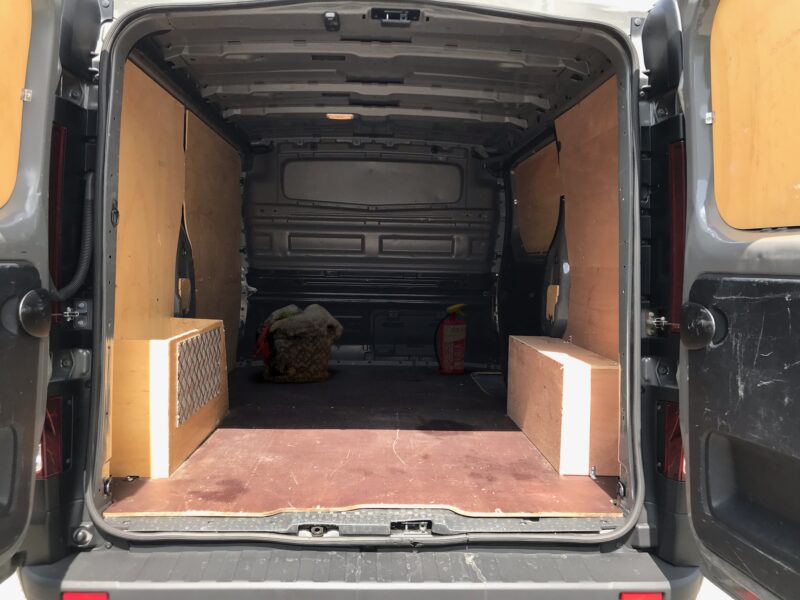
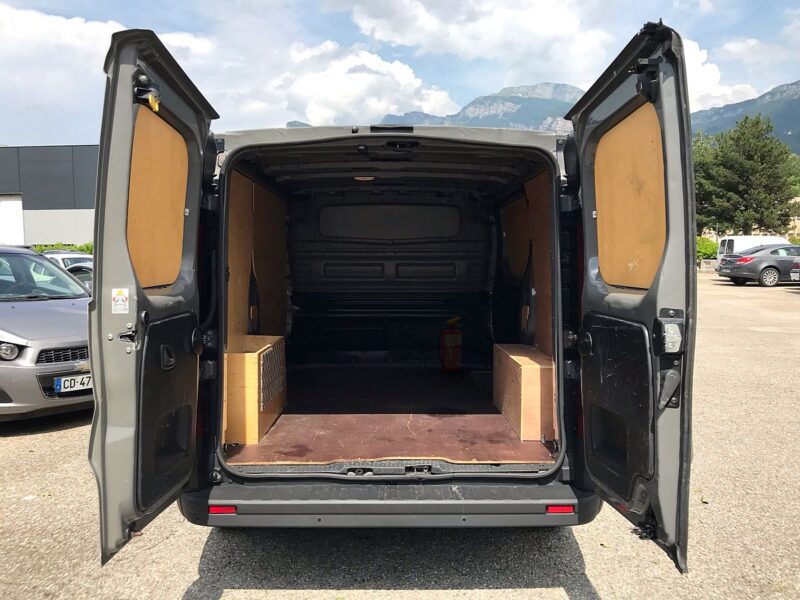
laundry basket: present [252,304,343,383] -> none [302,320,369,379]

